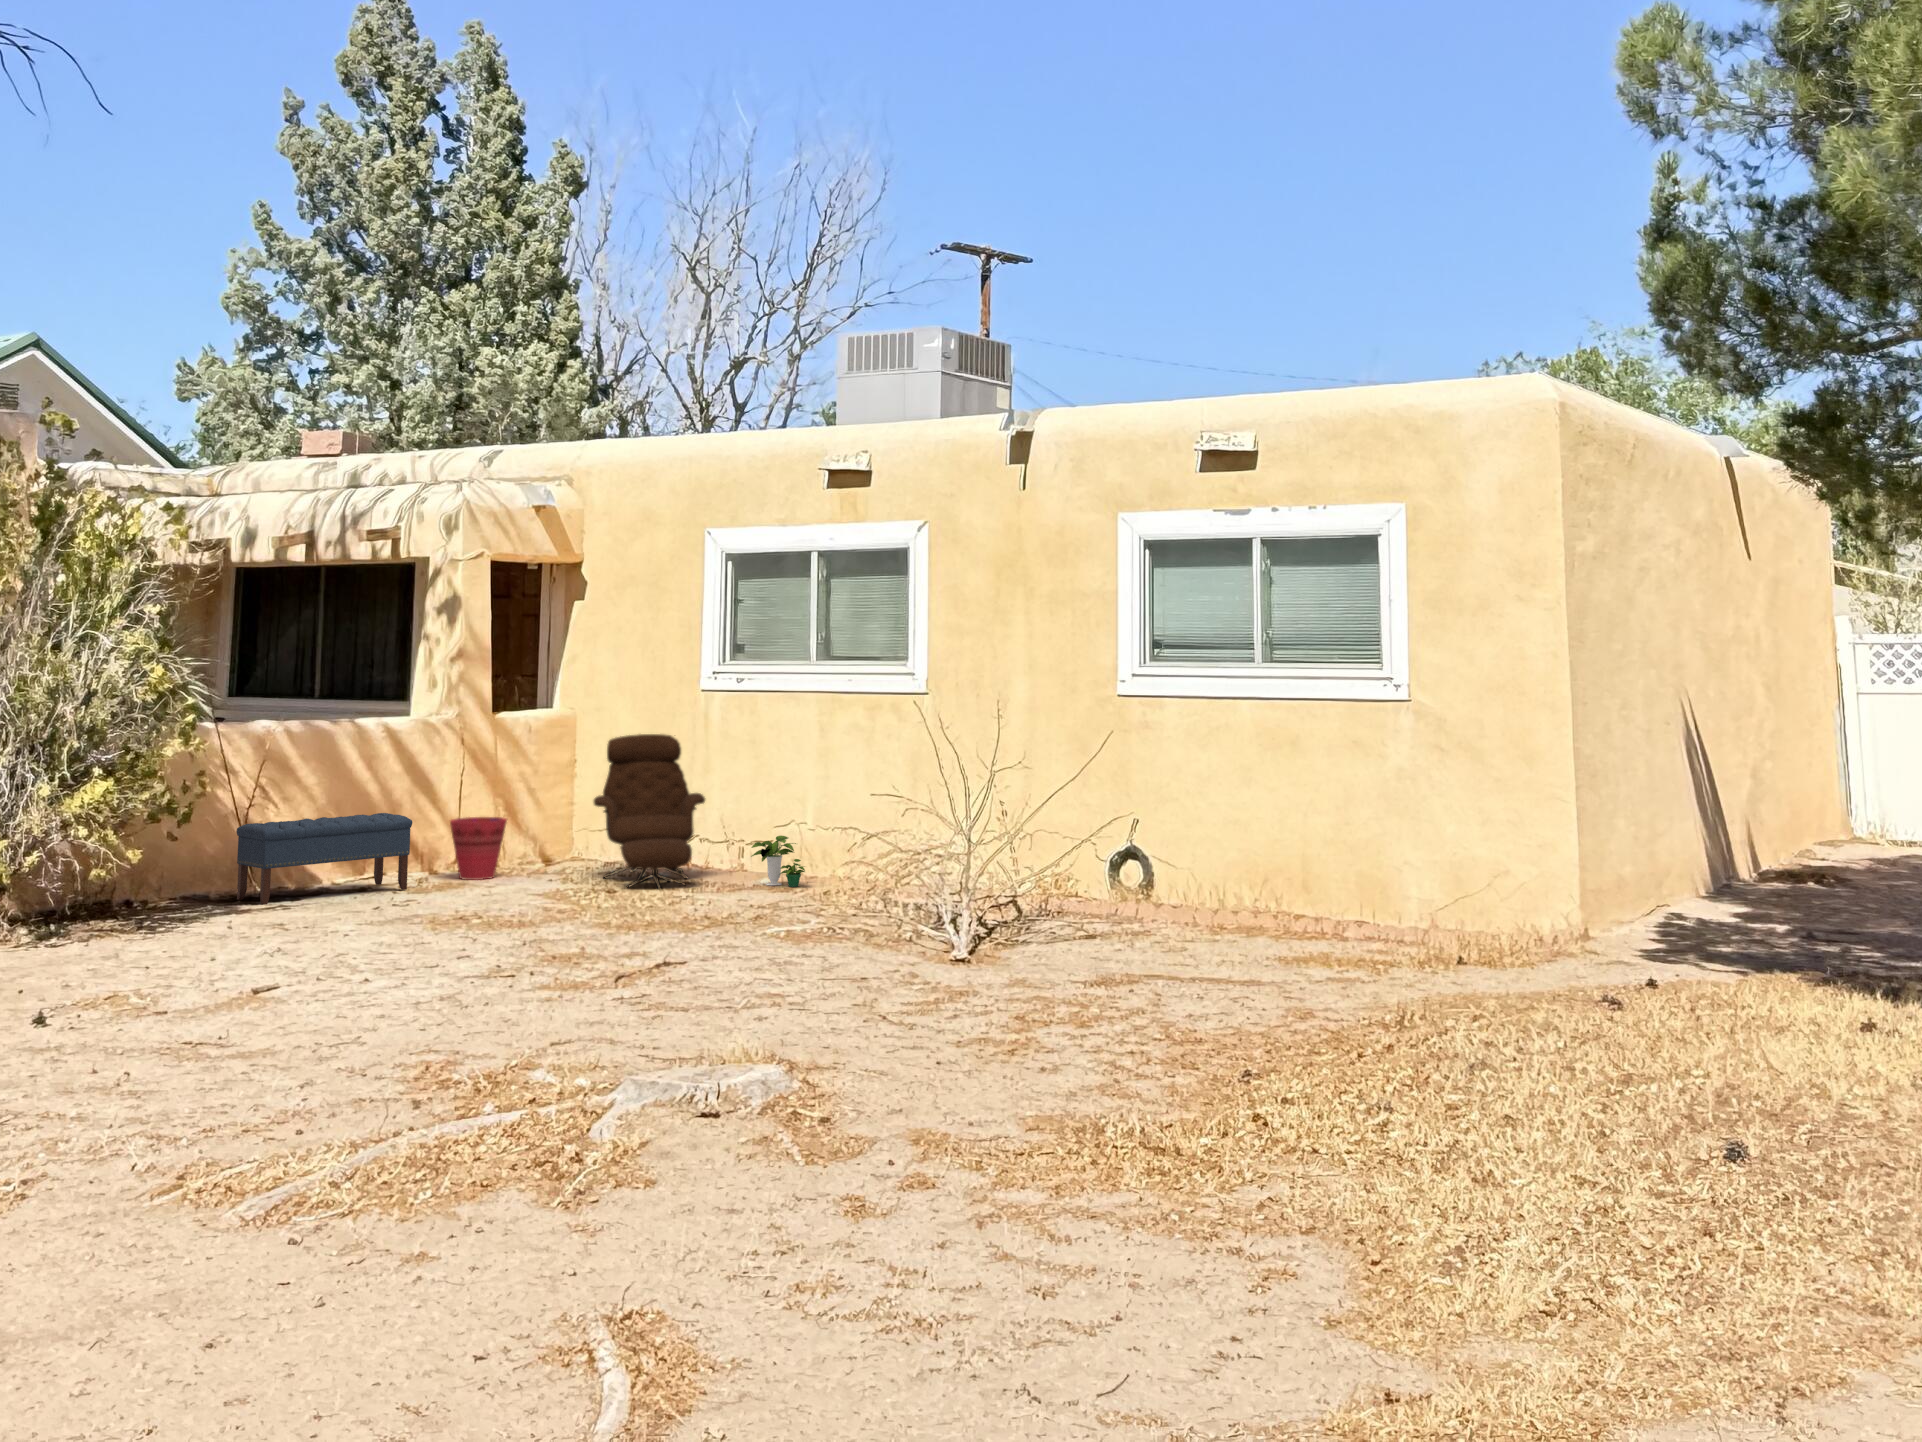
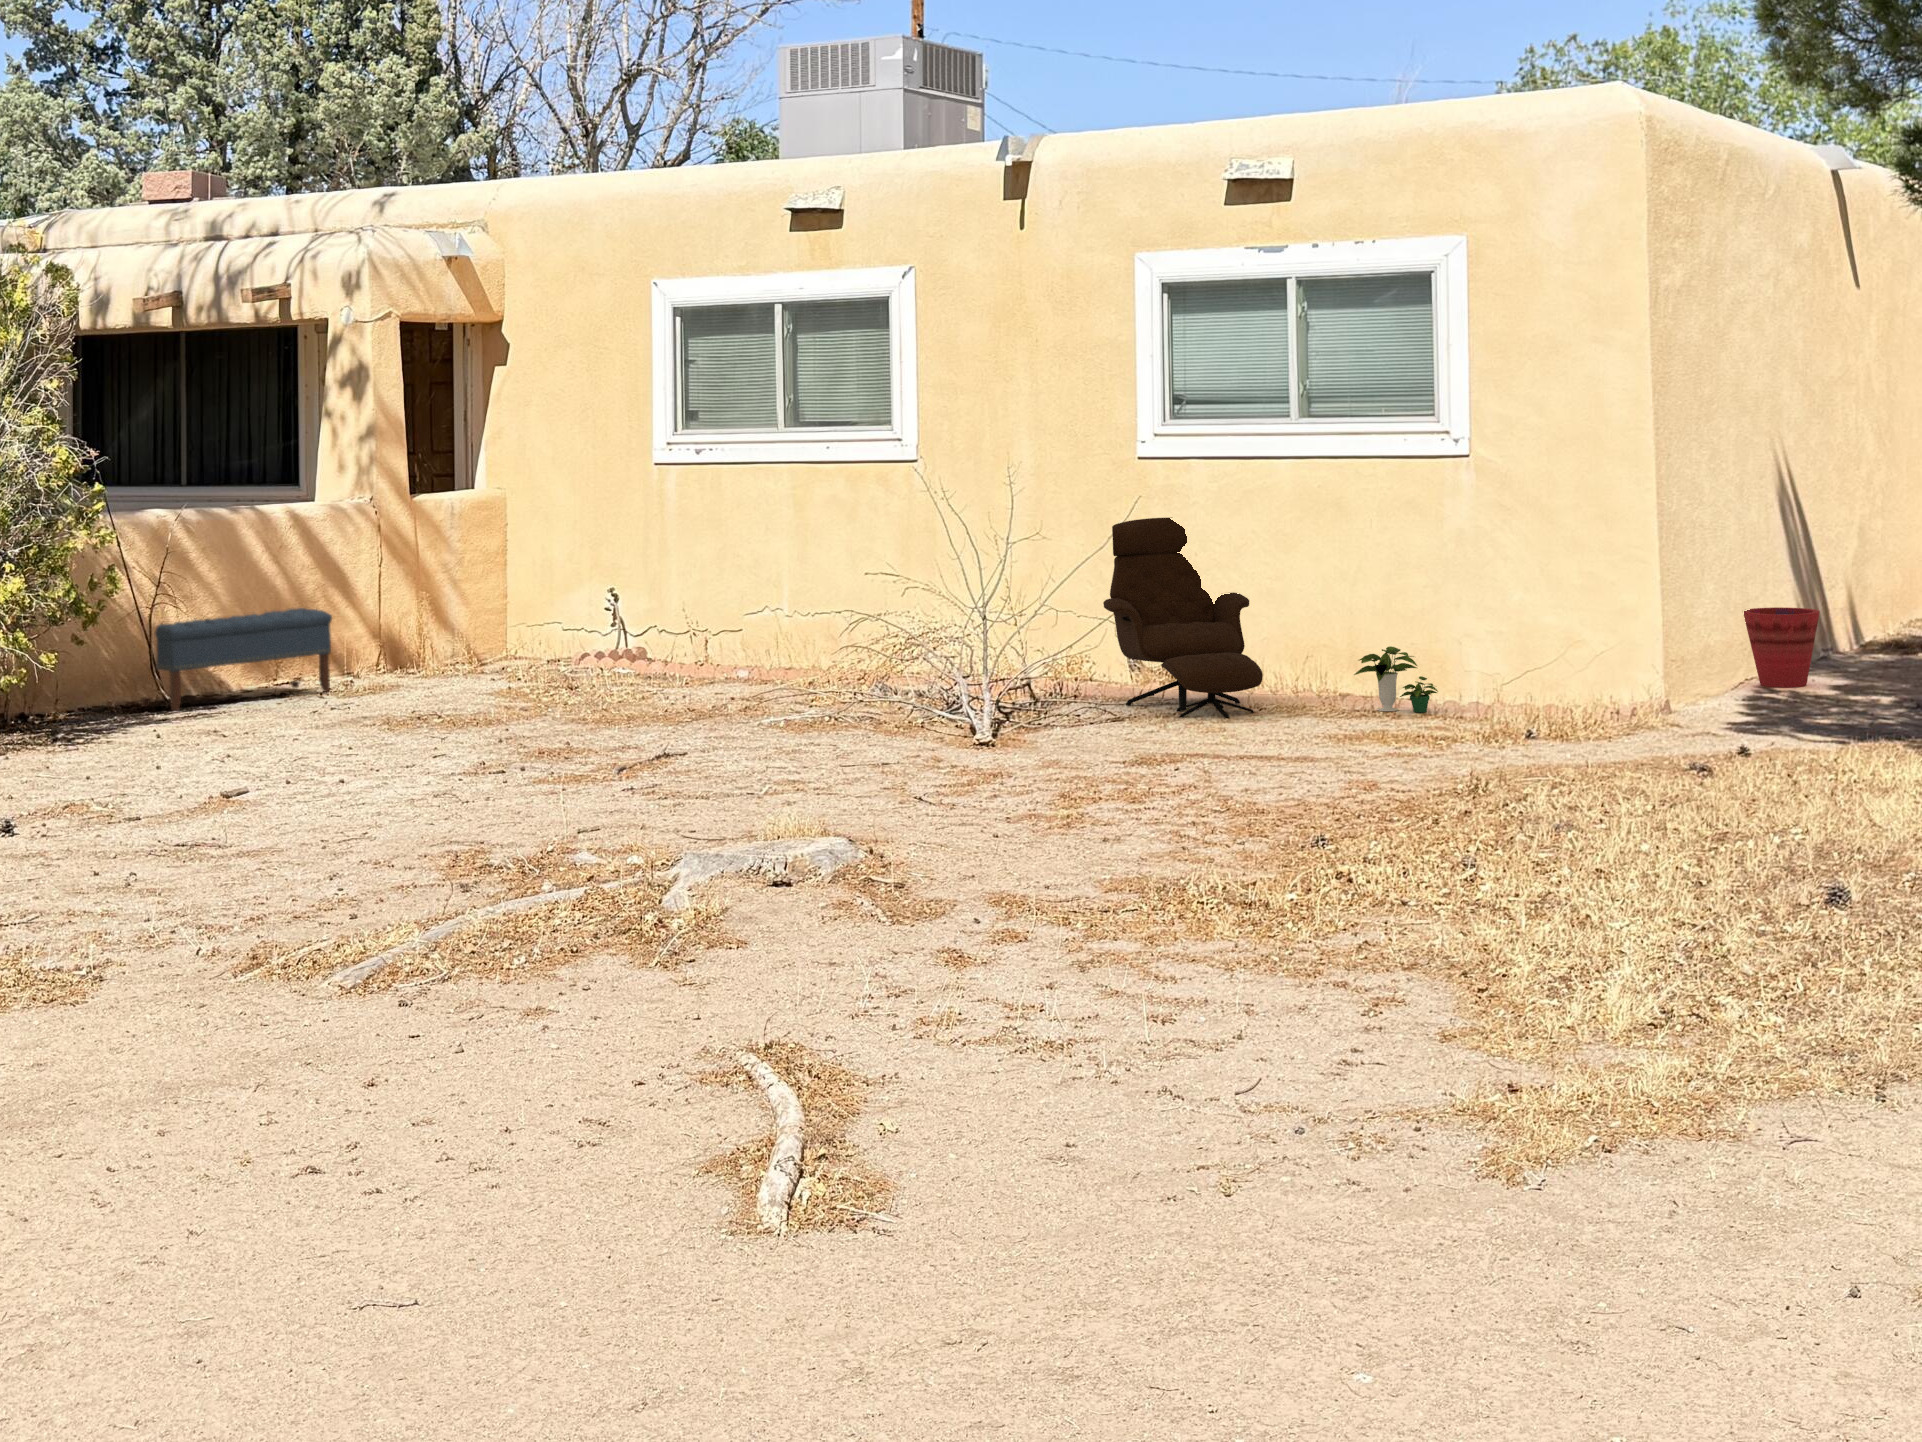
lounge chair: present [594,734,705,889] -> present [1103,518,1263,719]
bucket: present [450,817,507,880] -> present [1744,607,1820,688]
potted plant: present [751,836,805,887] -> present [1354,646,1438,713]

